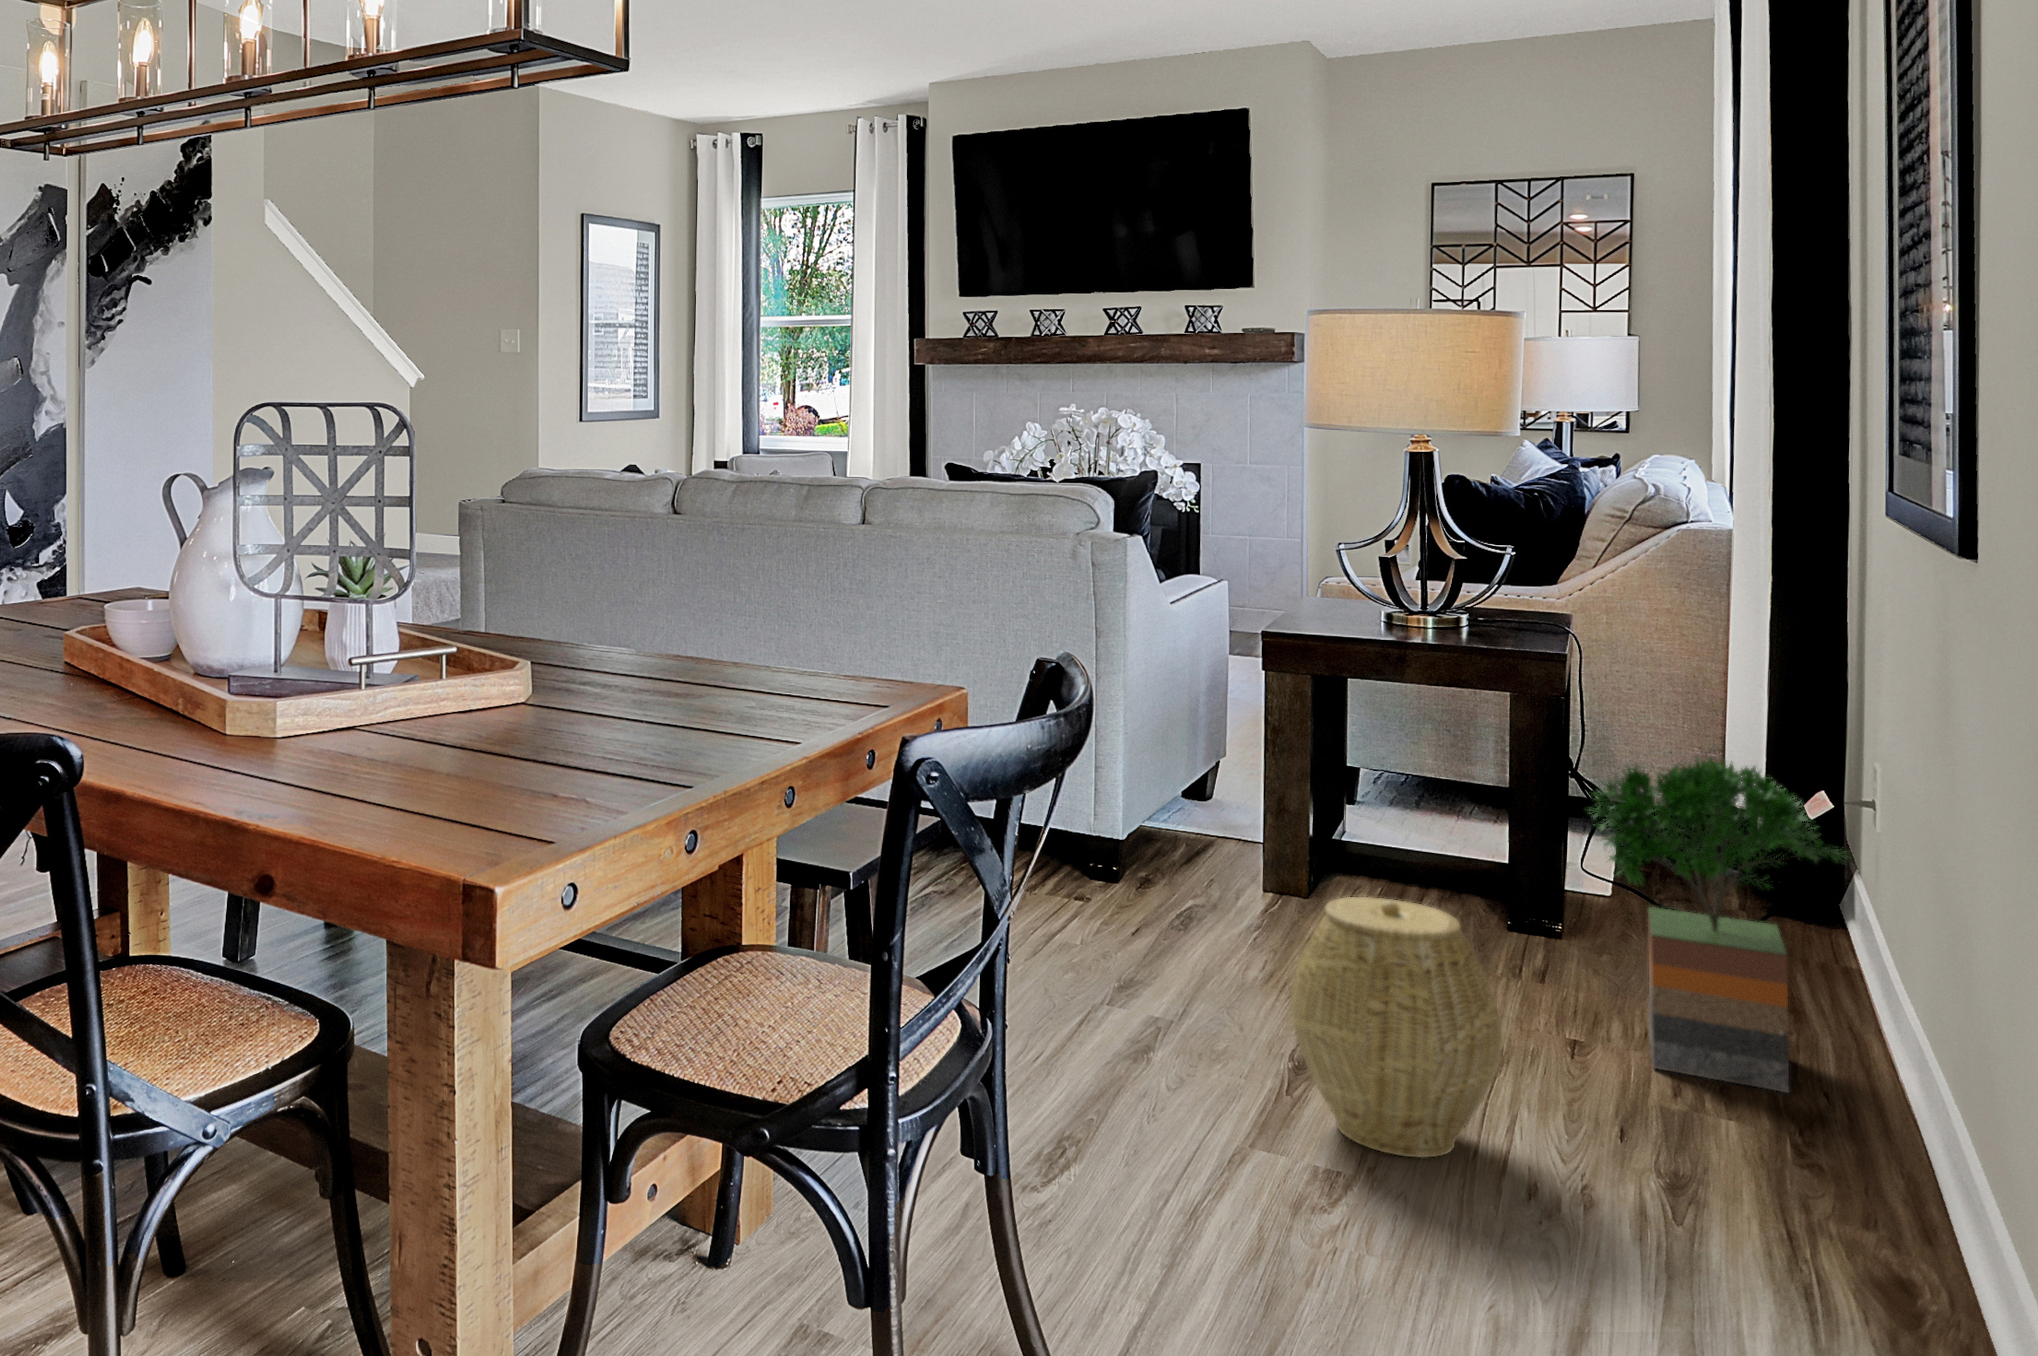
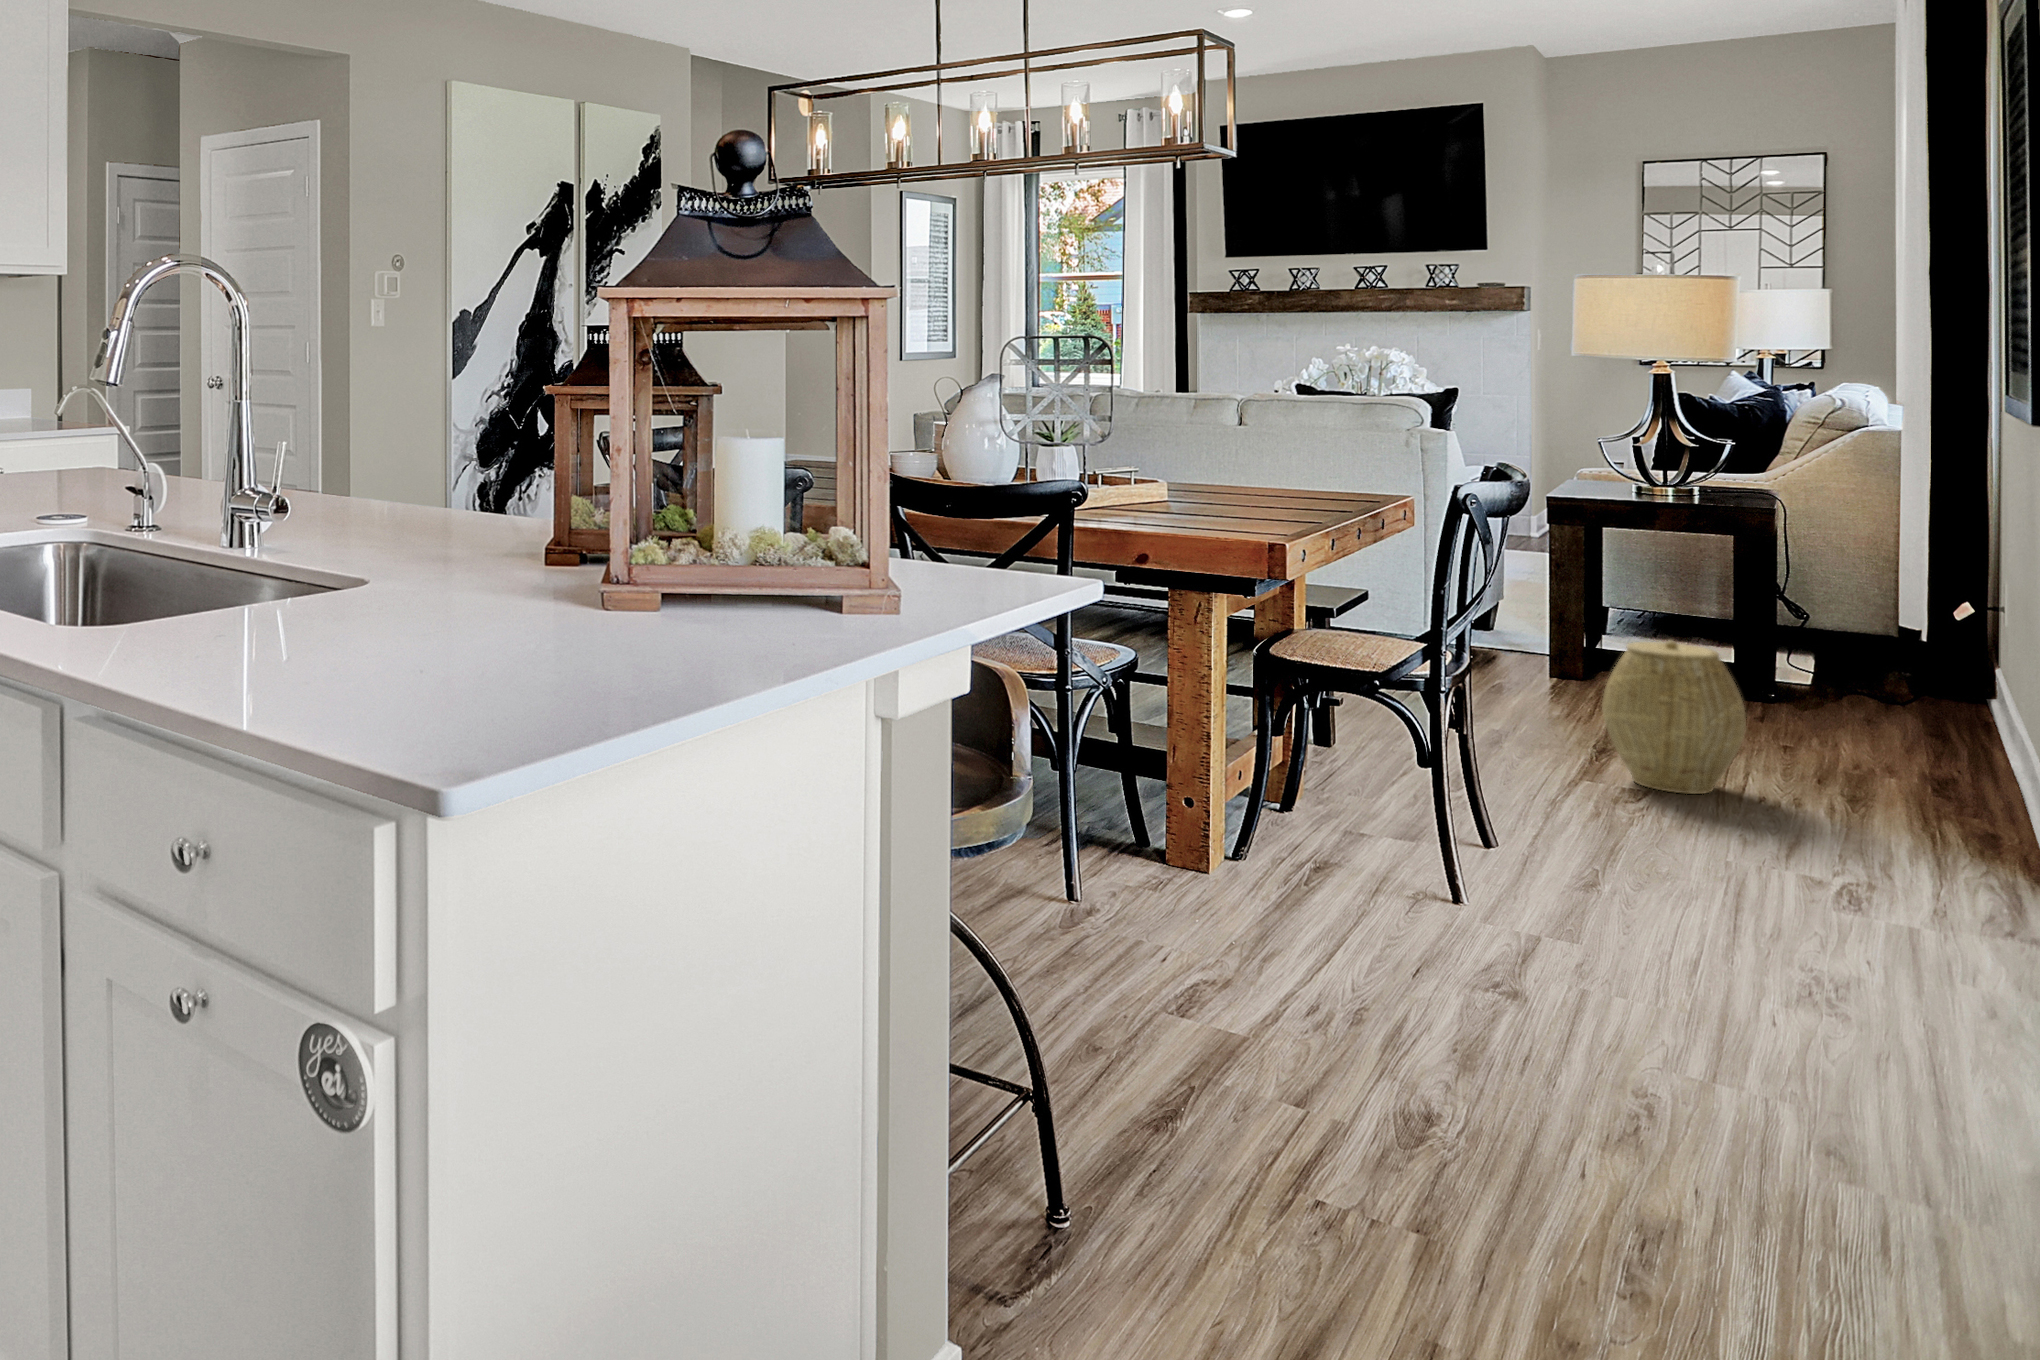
potted tree: present [1593,758,1847,1092] -> none [1798,562,1988,774]

